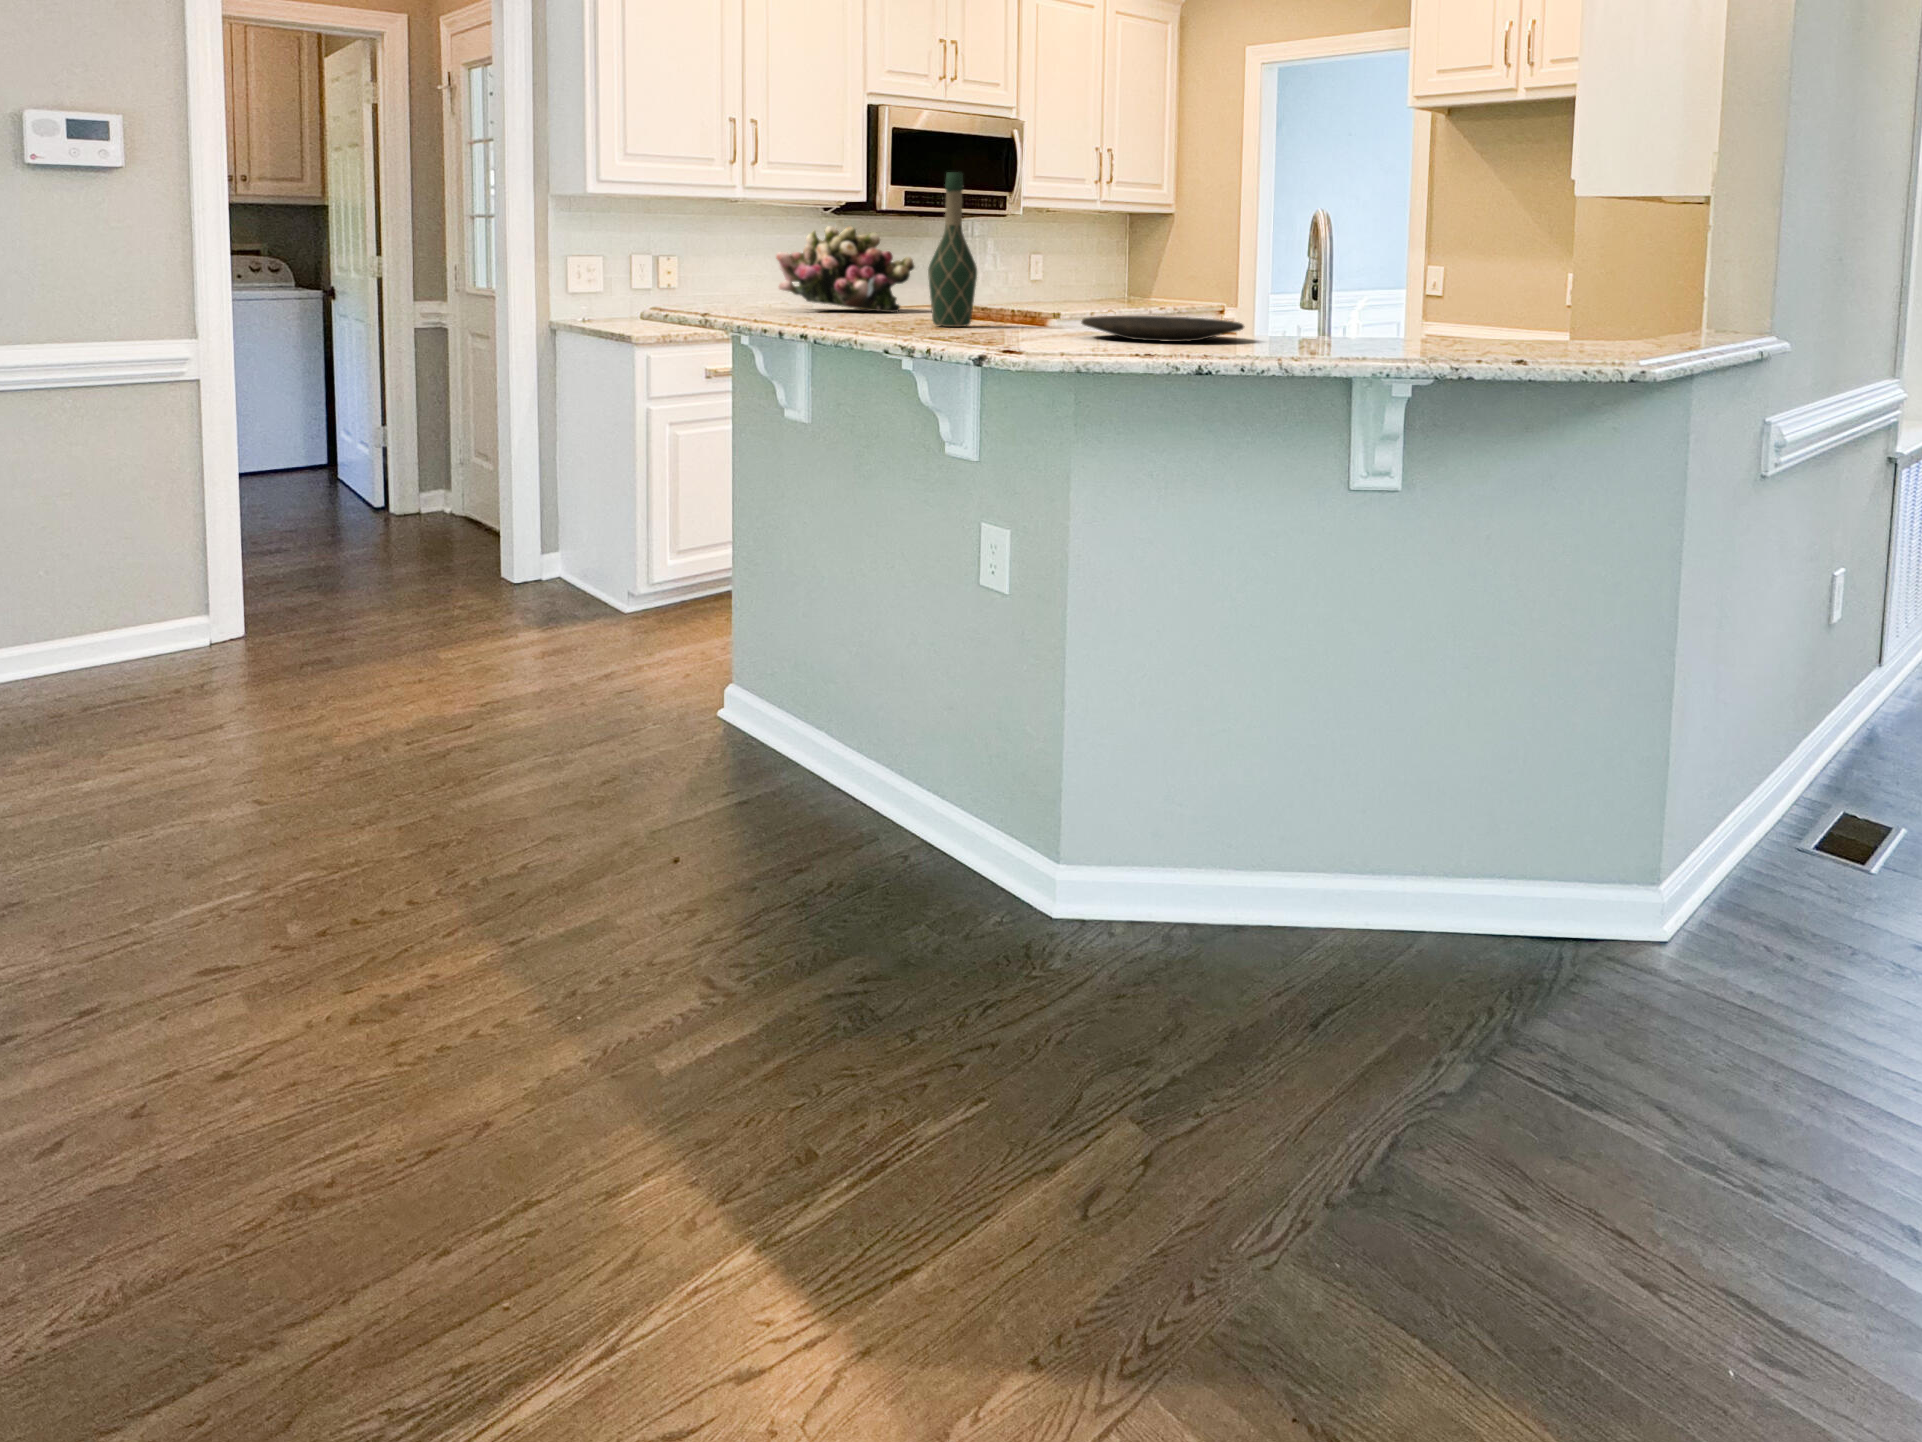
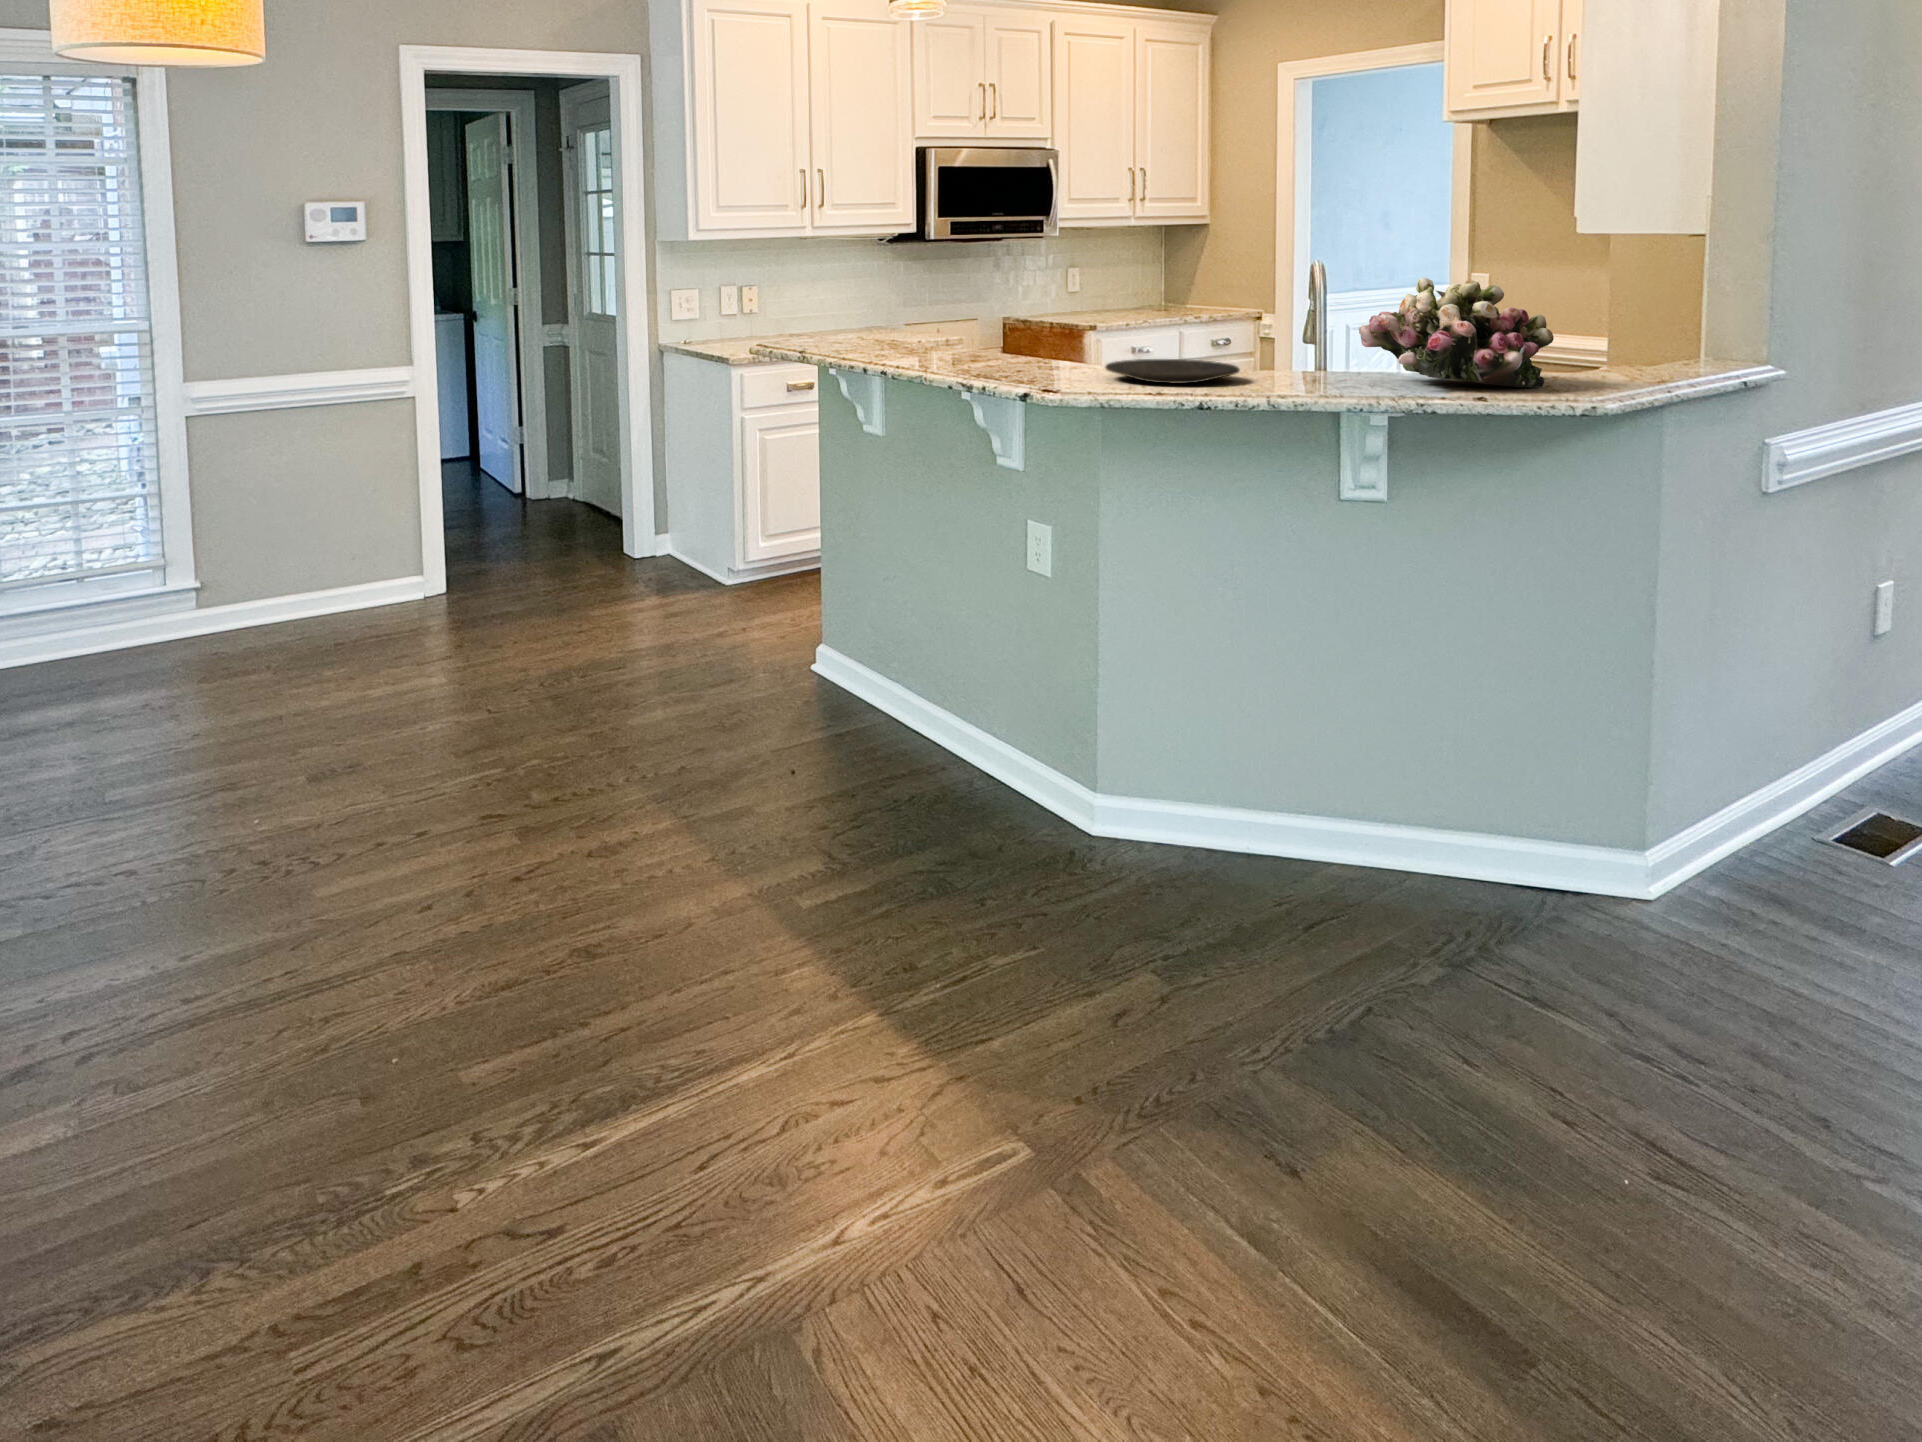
wine bottle: present [928,172,977,327] -> none [981,245,1021,366]
flower arrangement: present [776,226,914,312] -> present [1359,278,1554,388]

